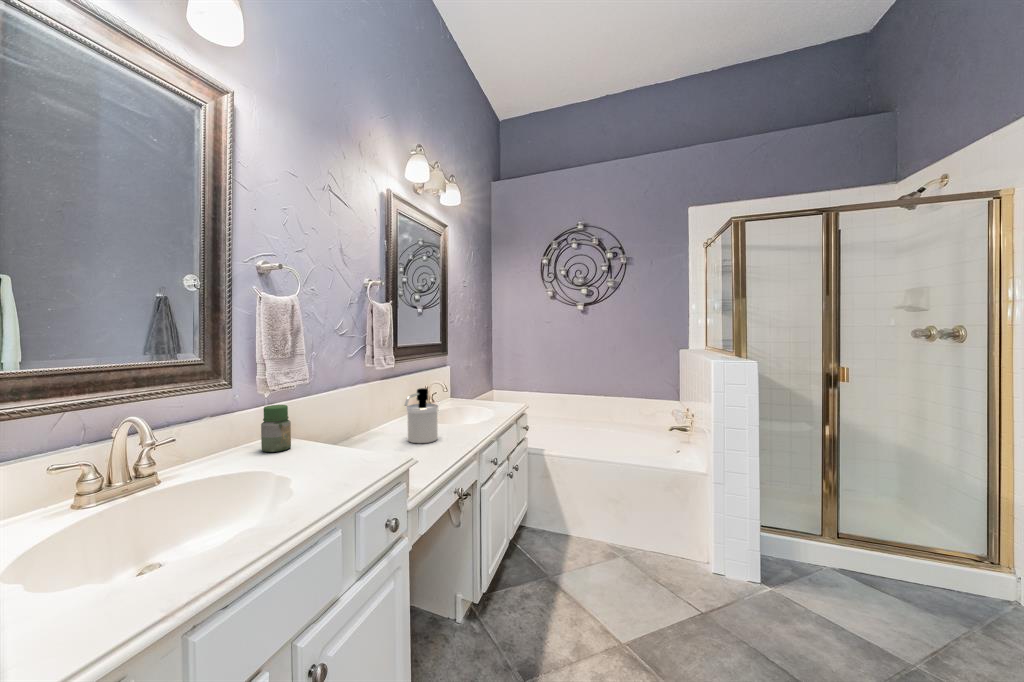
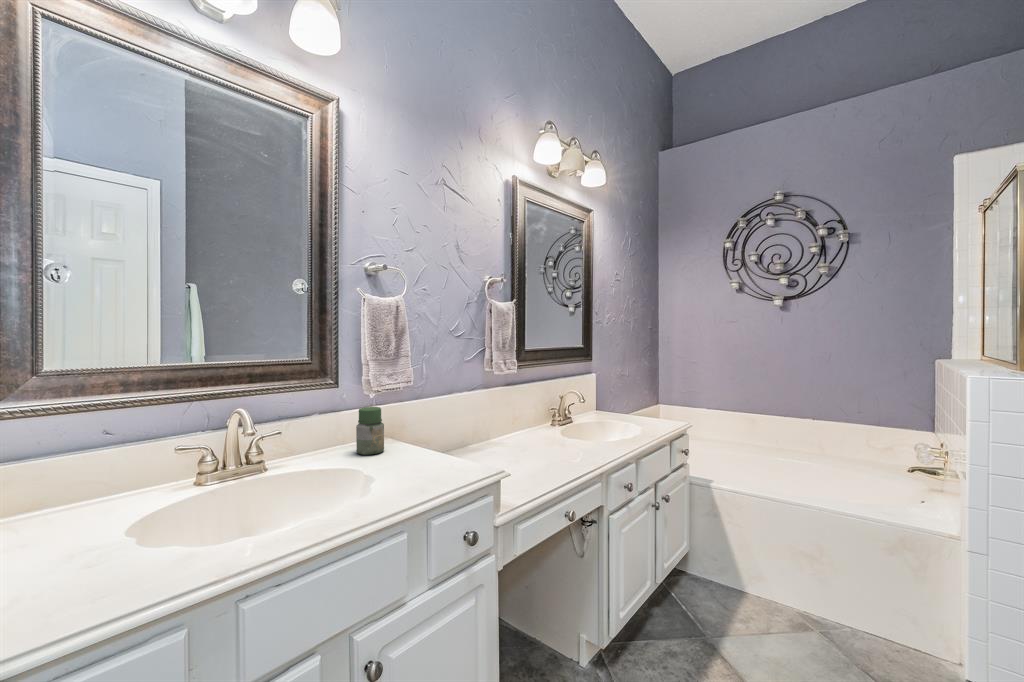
soap dispenser: present [405,388,438,443] -> none [513,397,557,460]

